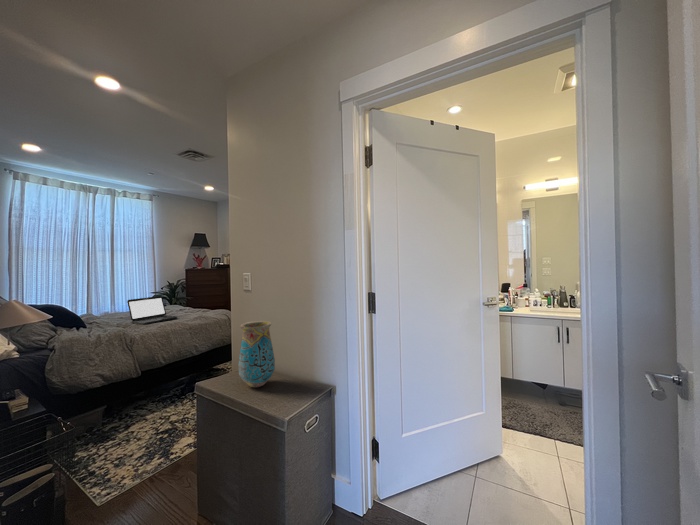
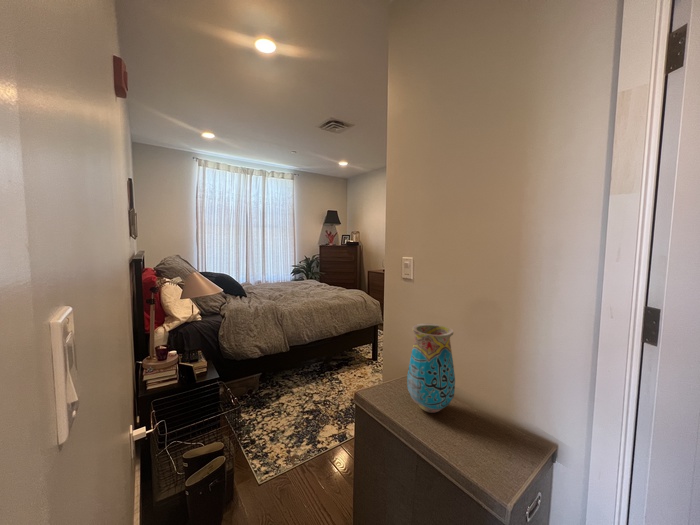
laptop: present [127,296,177,325] -> none [276,272,317,299]

